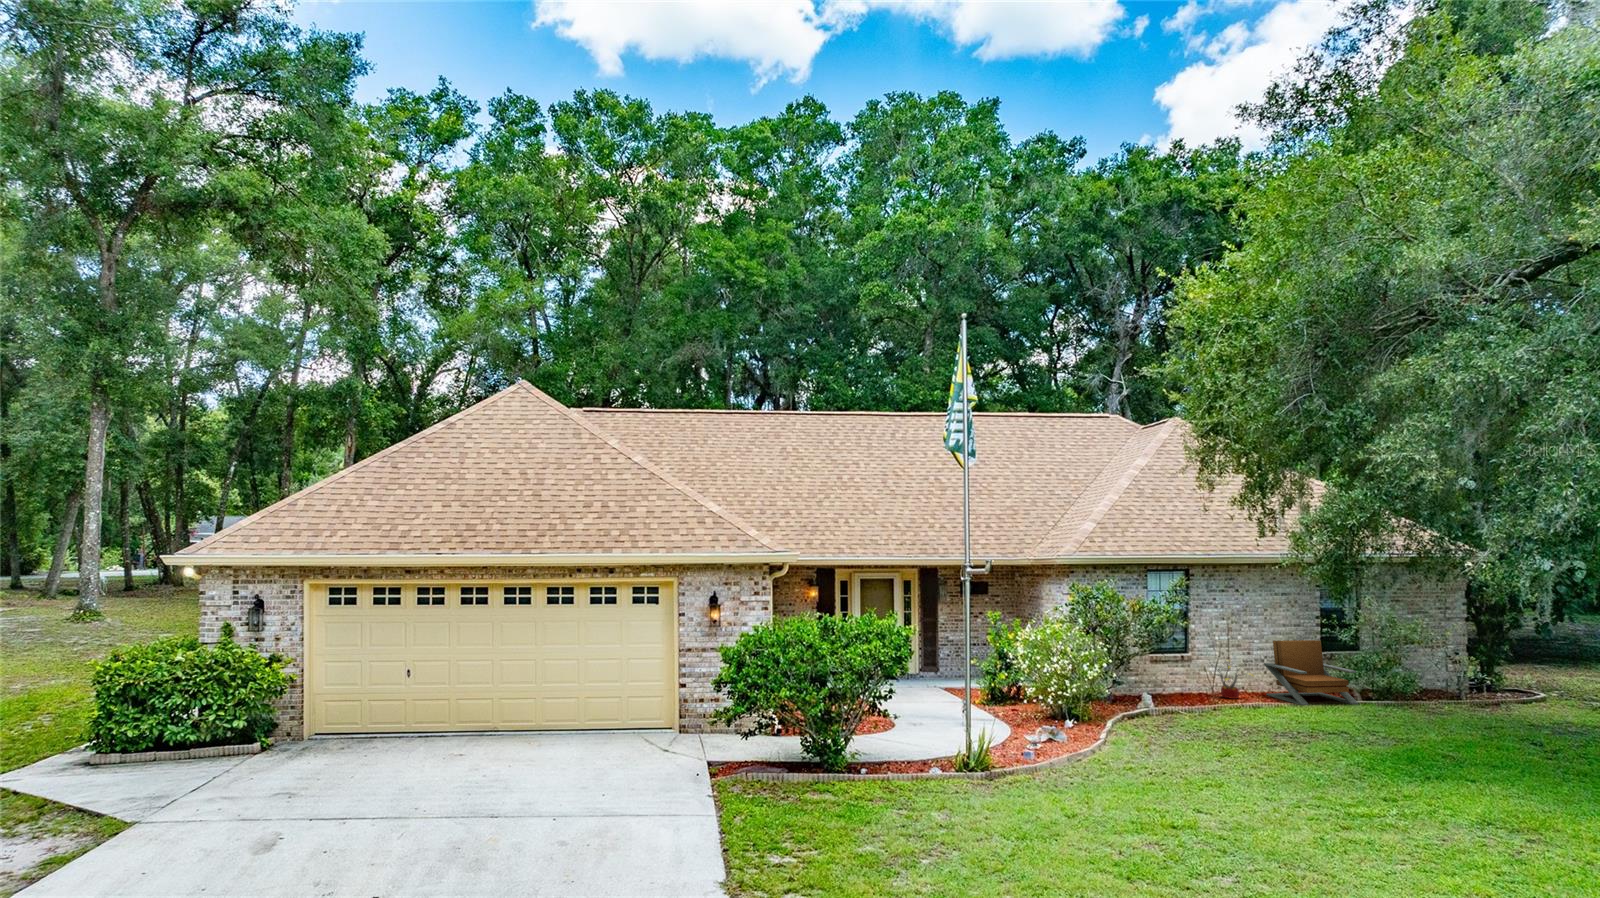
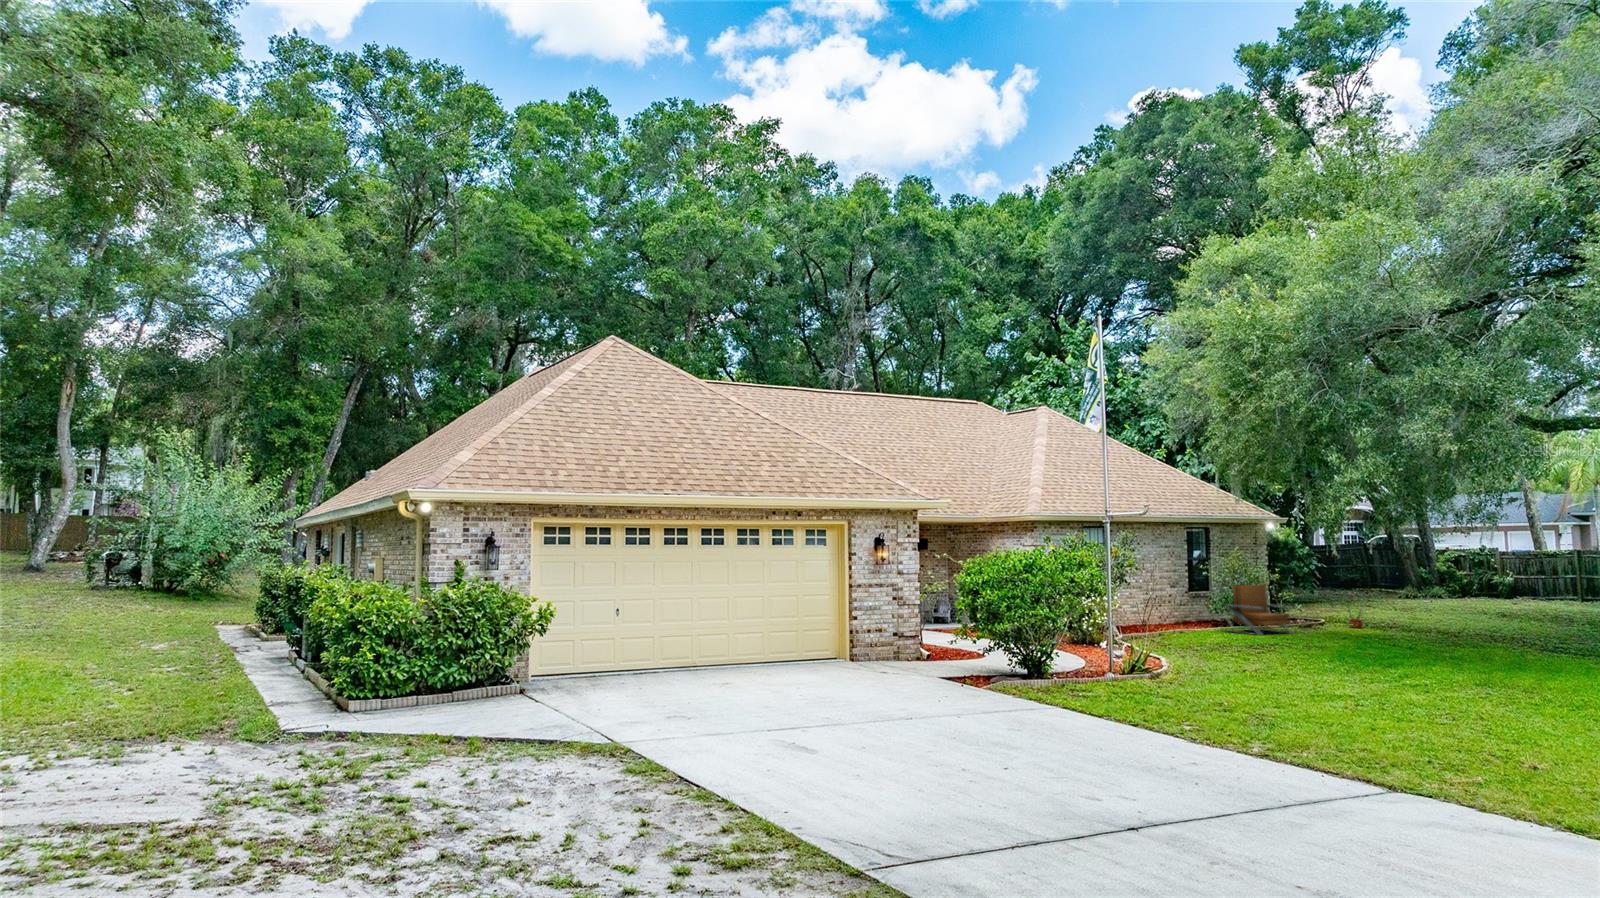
decorative plant: present [1218,666,1250,699] -> present [1347,601,1362,628]

